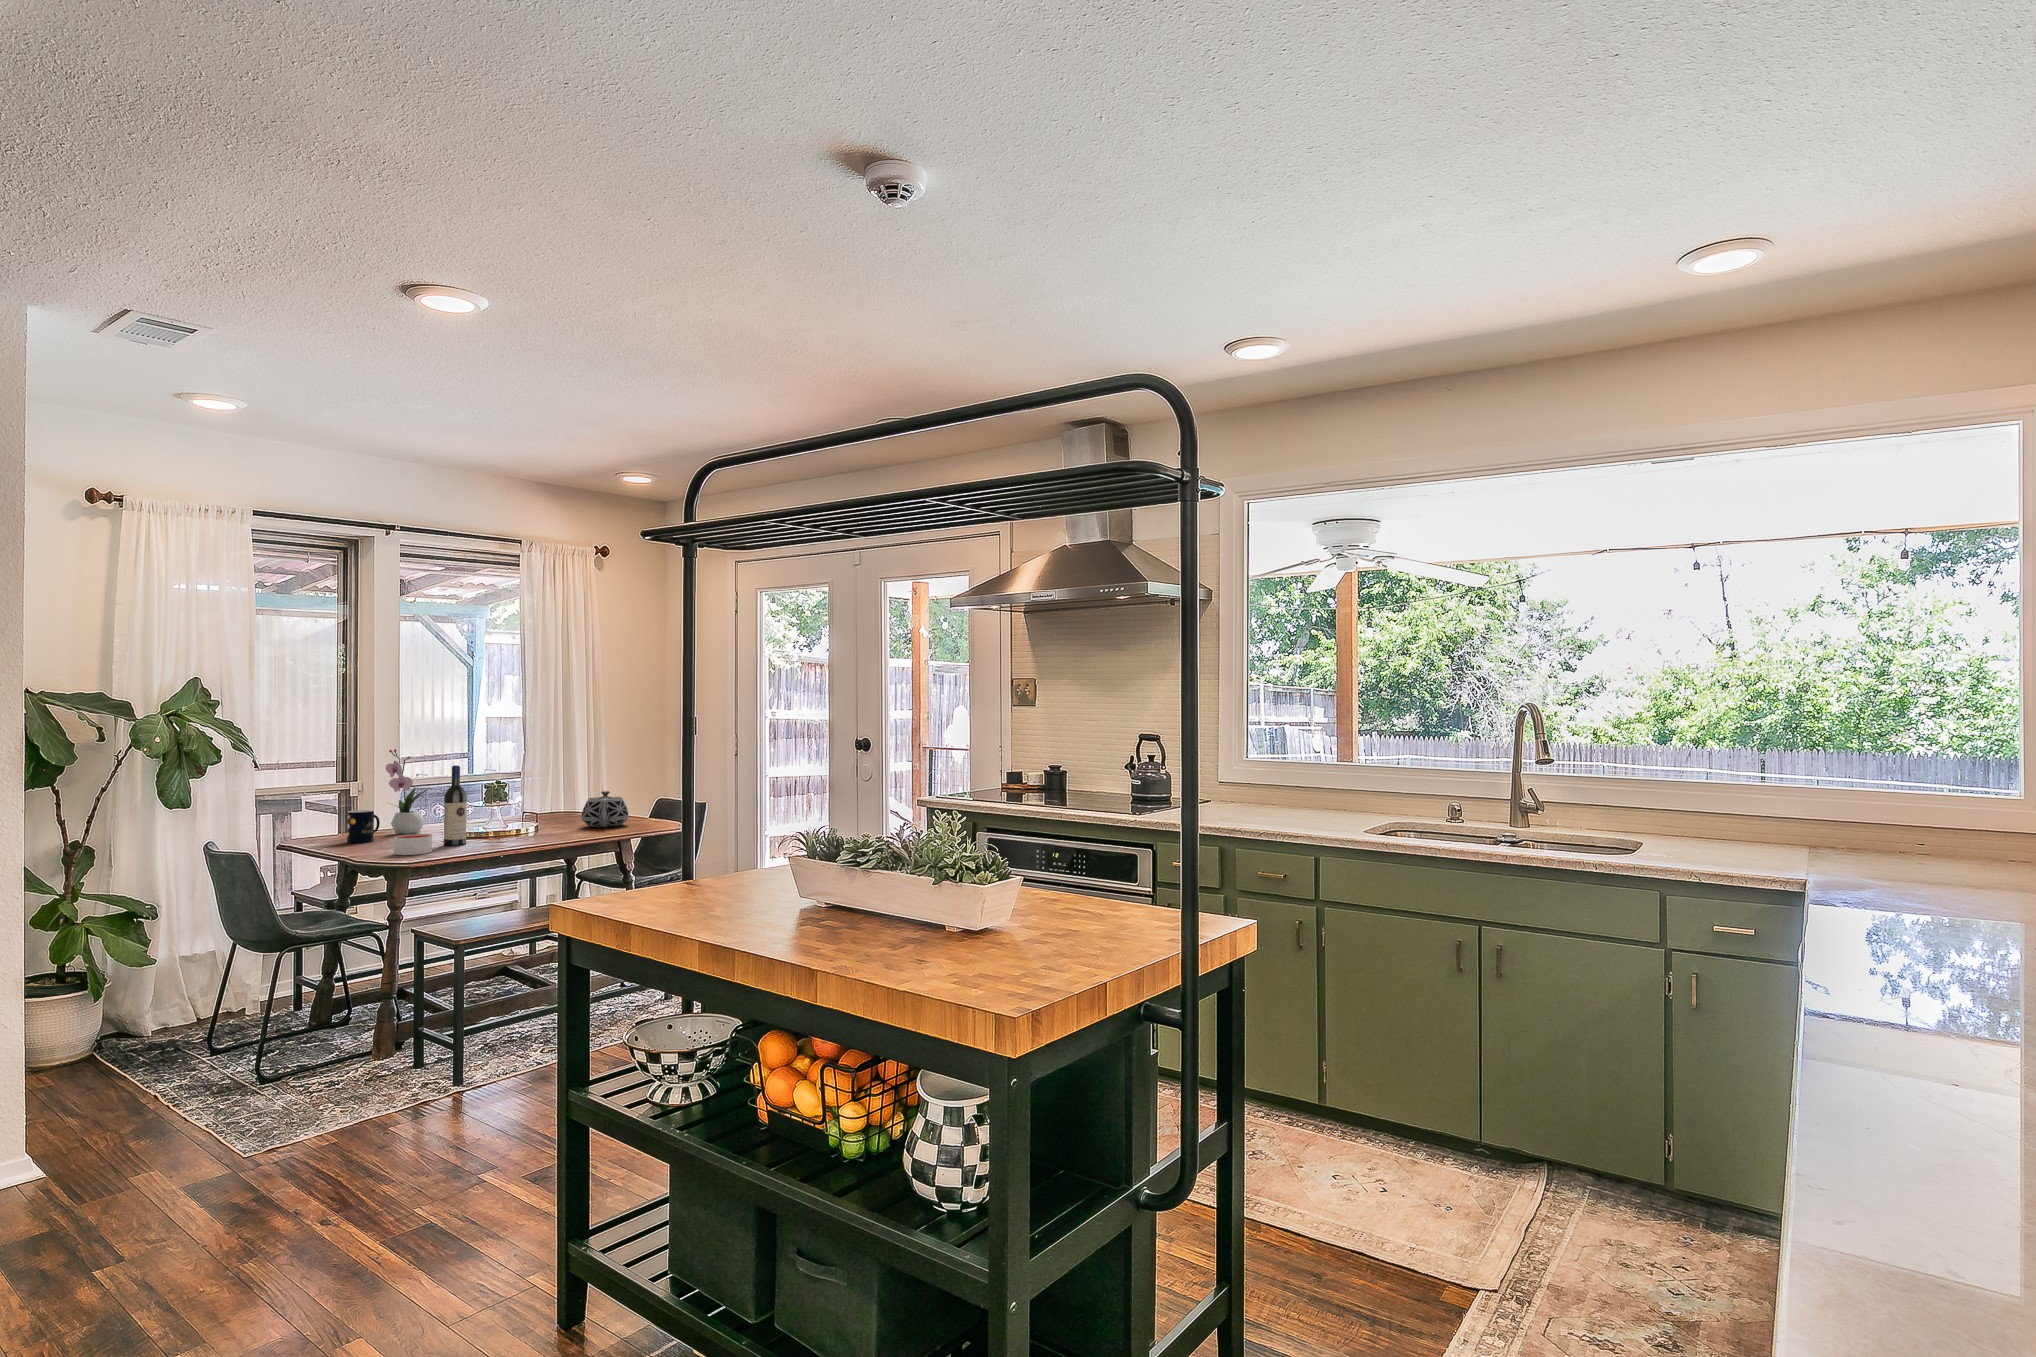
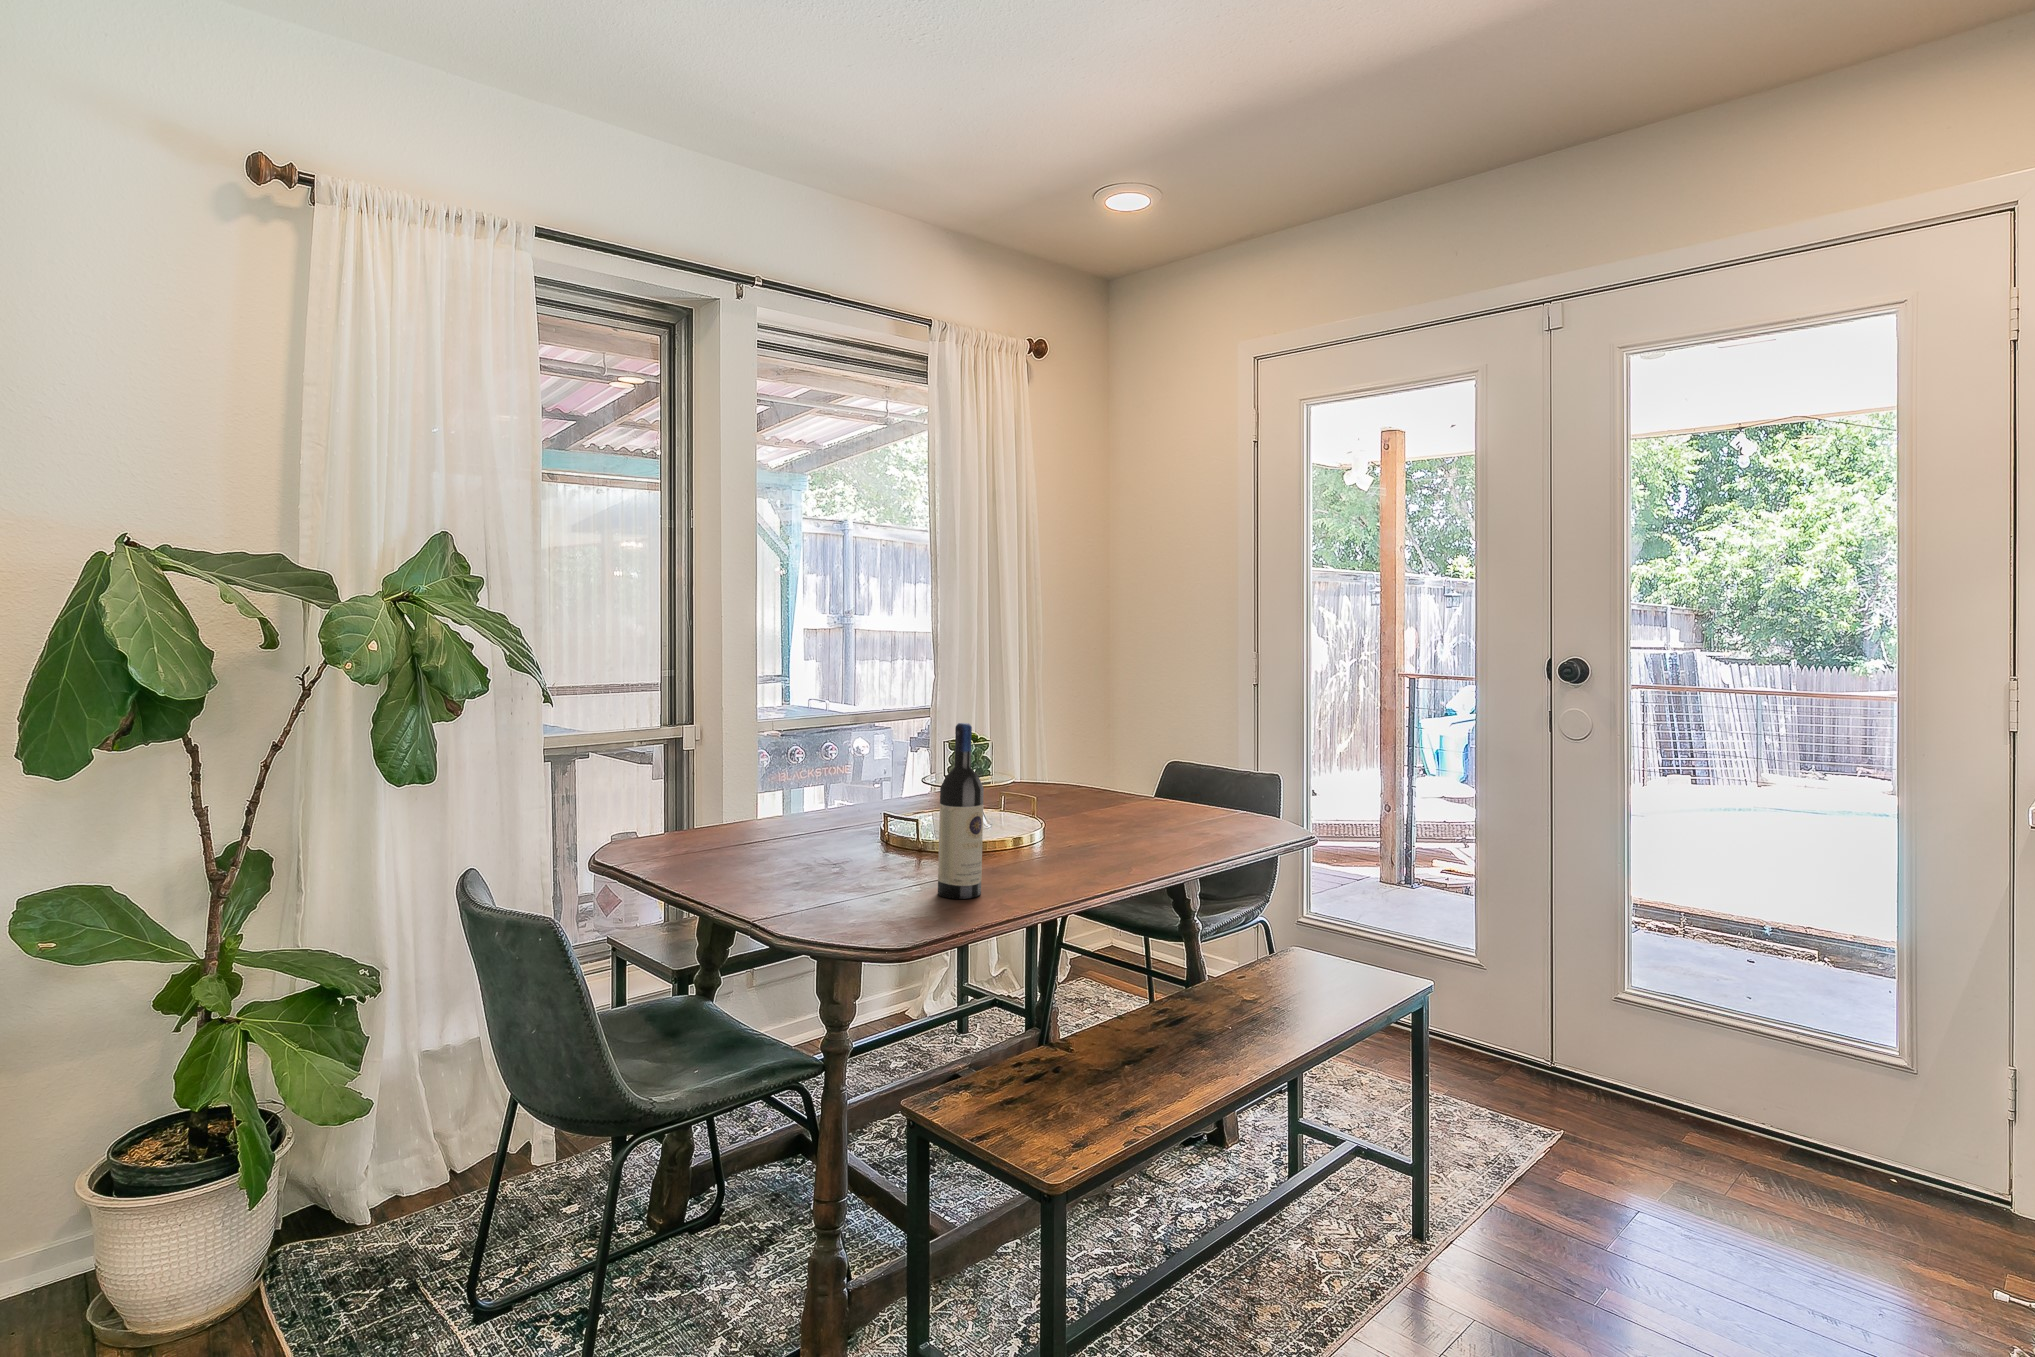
flower arrangement: present [386,749,428,834] -> none [781,678,853,843]
teapot: present [582,791,629,827] -> none [1123,770,1209,842]
mug: present [347,810,380,843] -> none [727,801,782,871]
candle: present [394,834,432,855] -> none [870,880,948,940]

